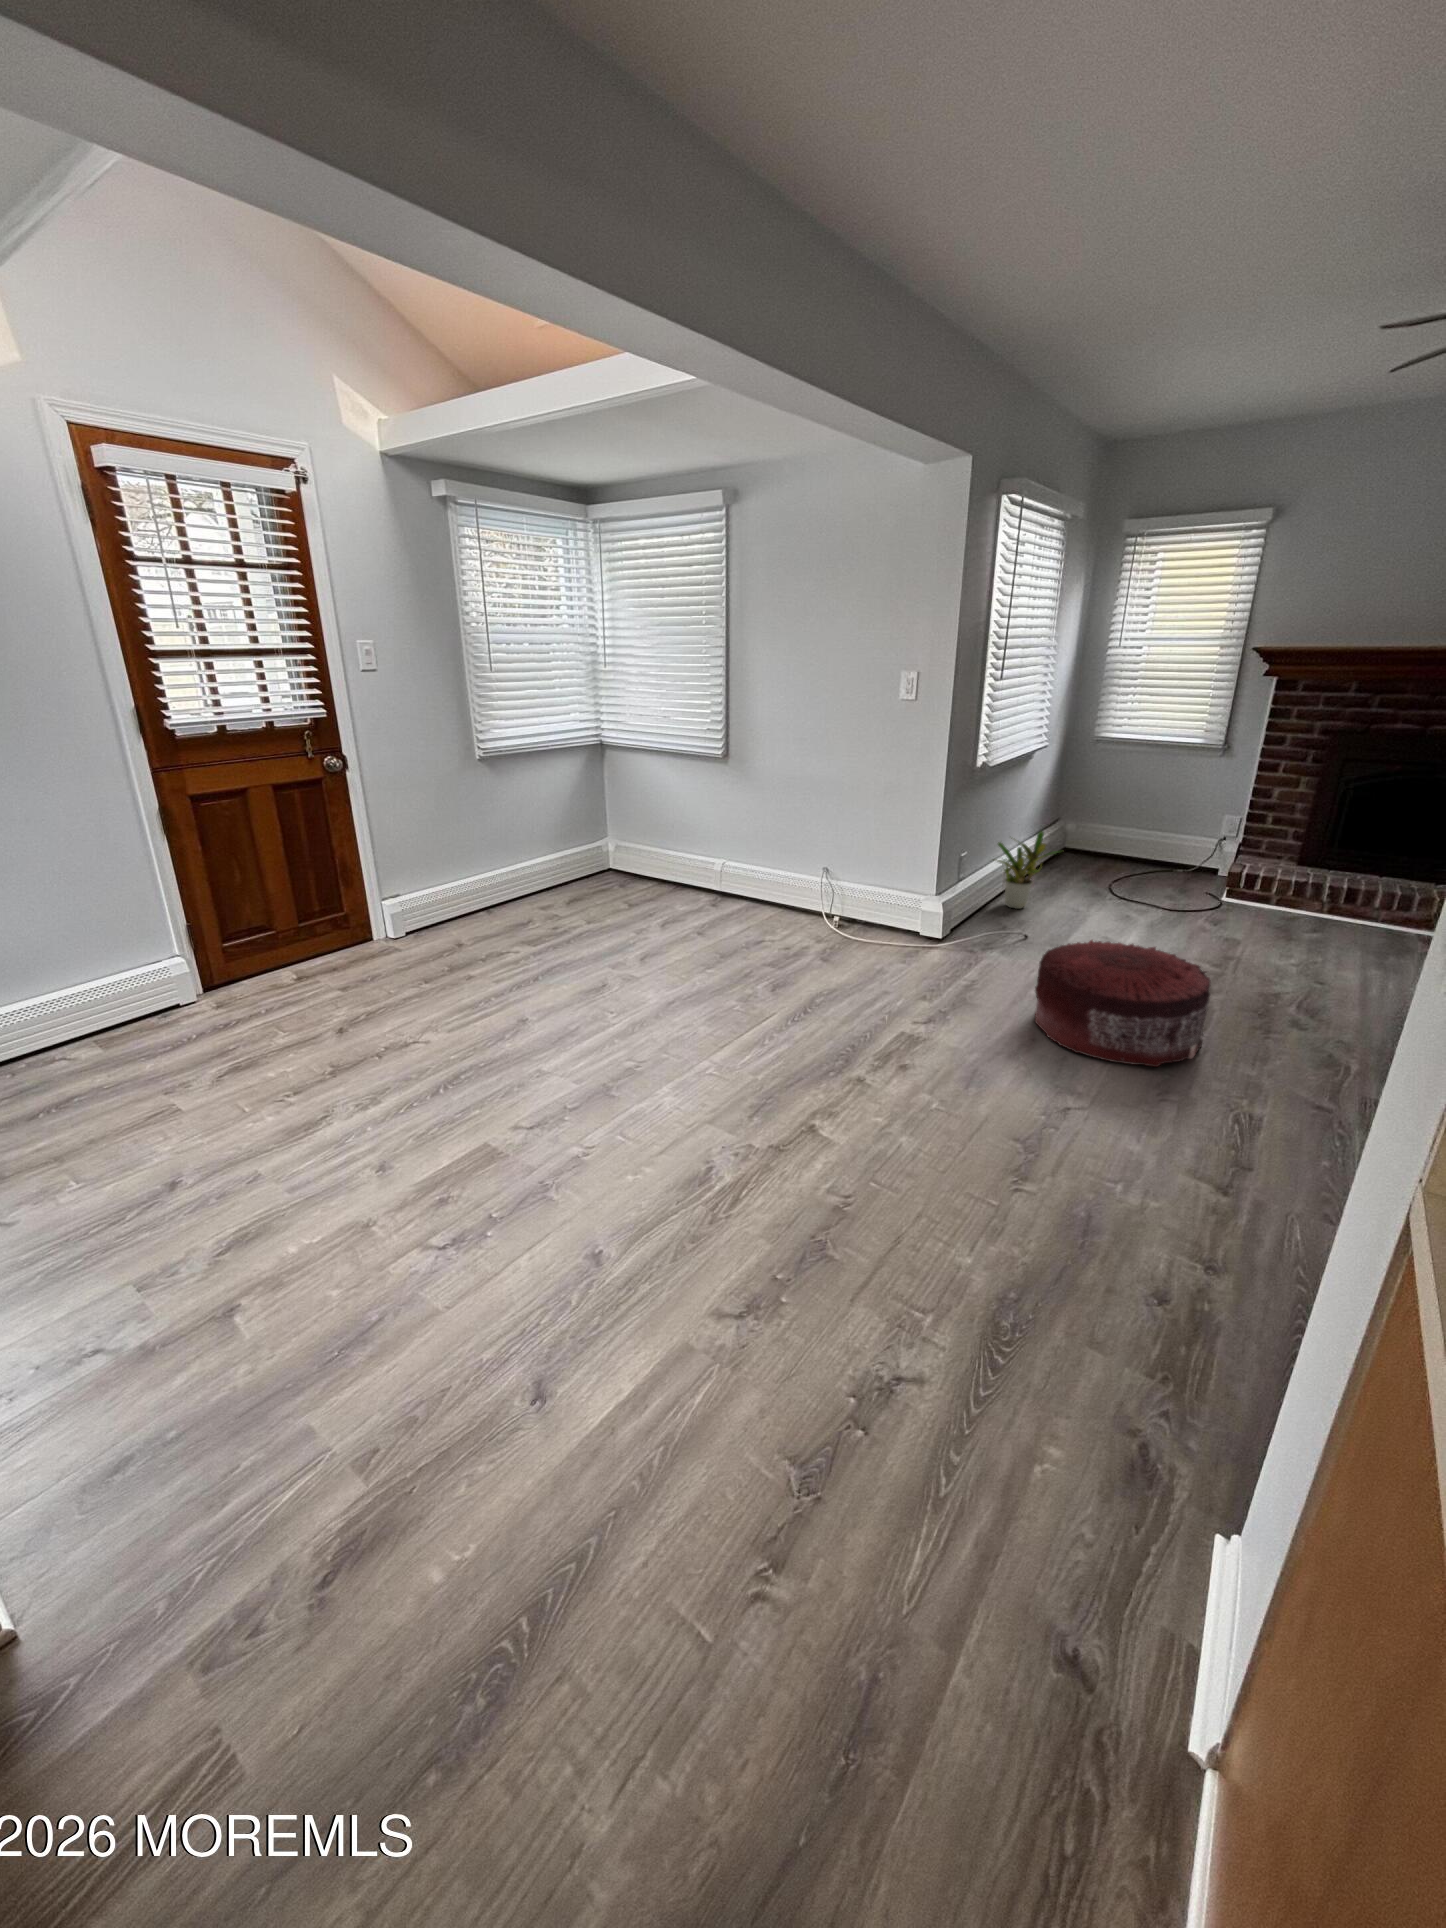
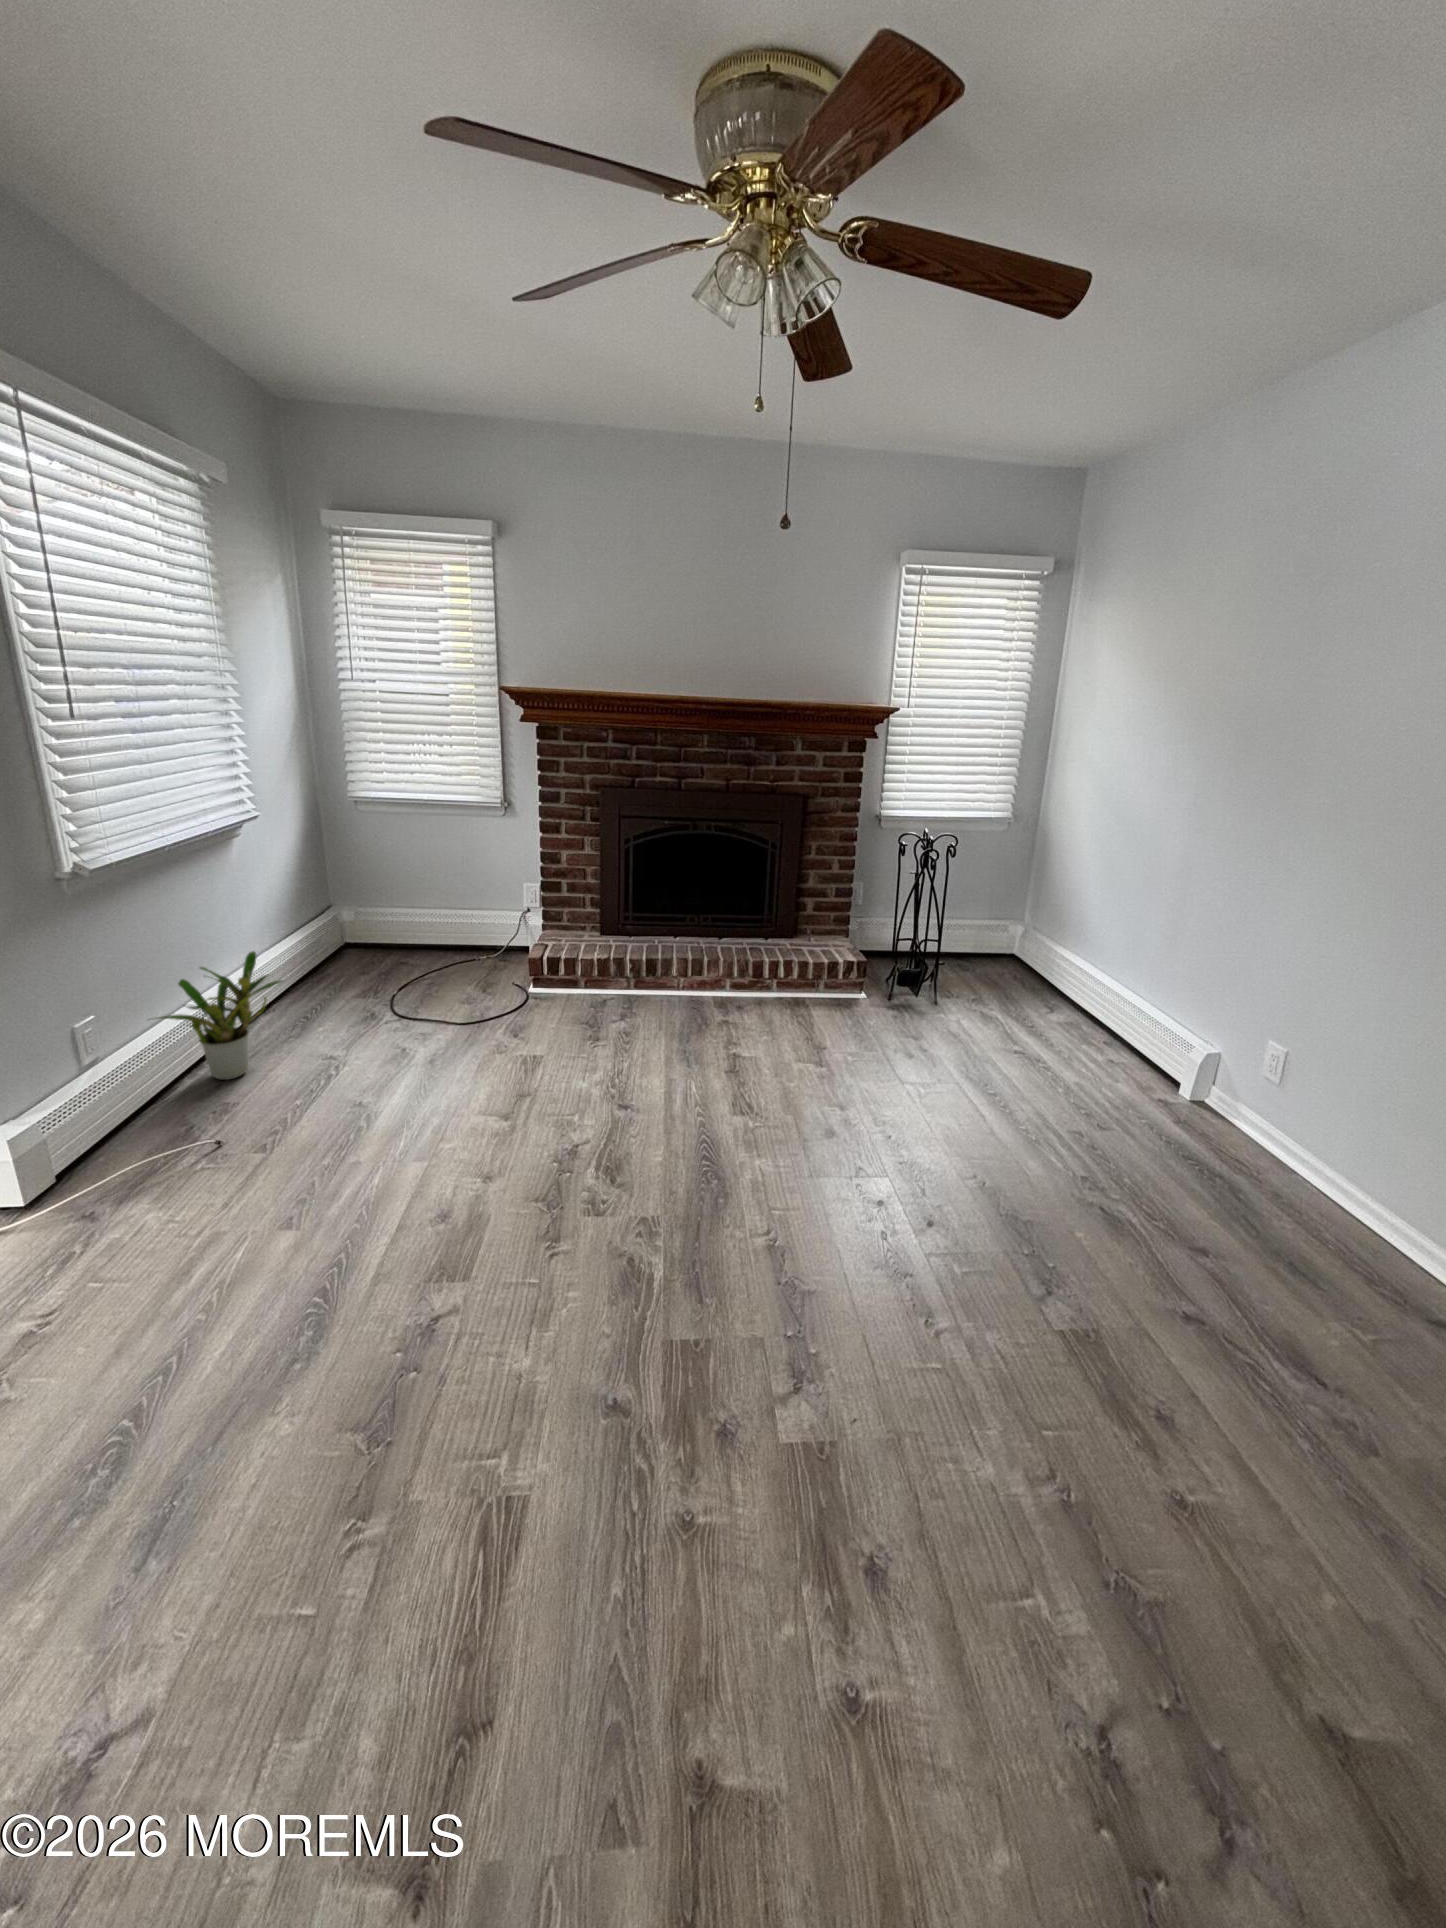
pouf: present [1035,940,1210,1067] -> none [77,1179,445,1509]

